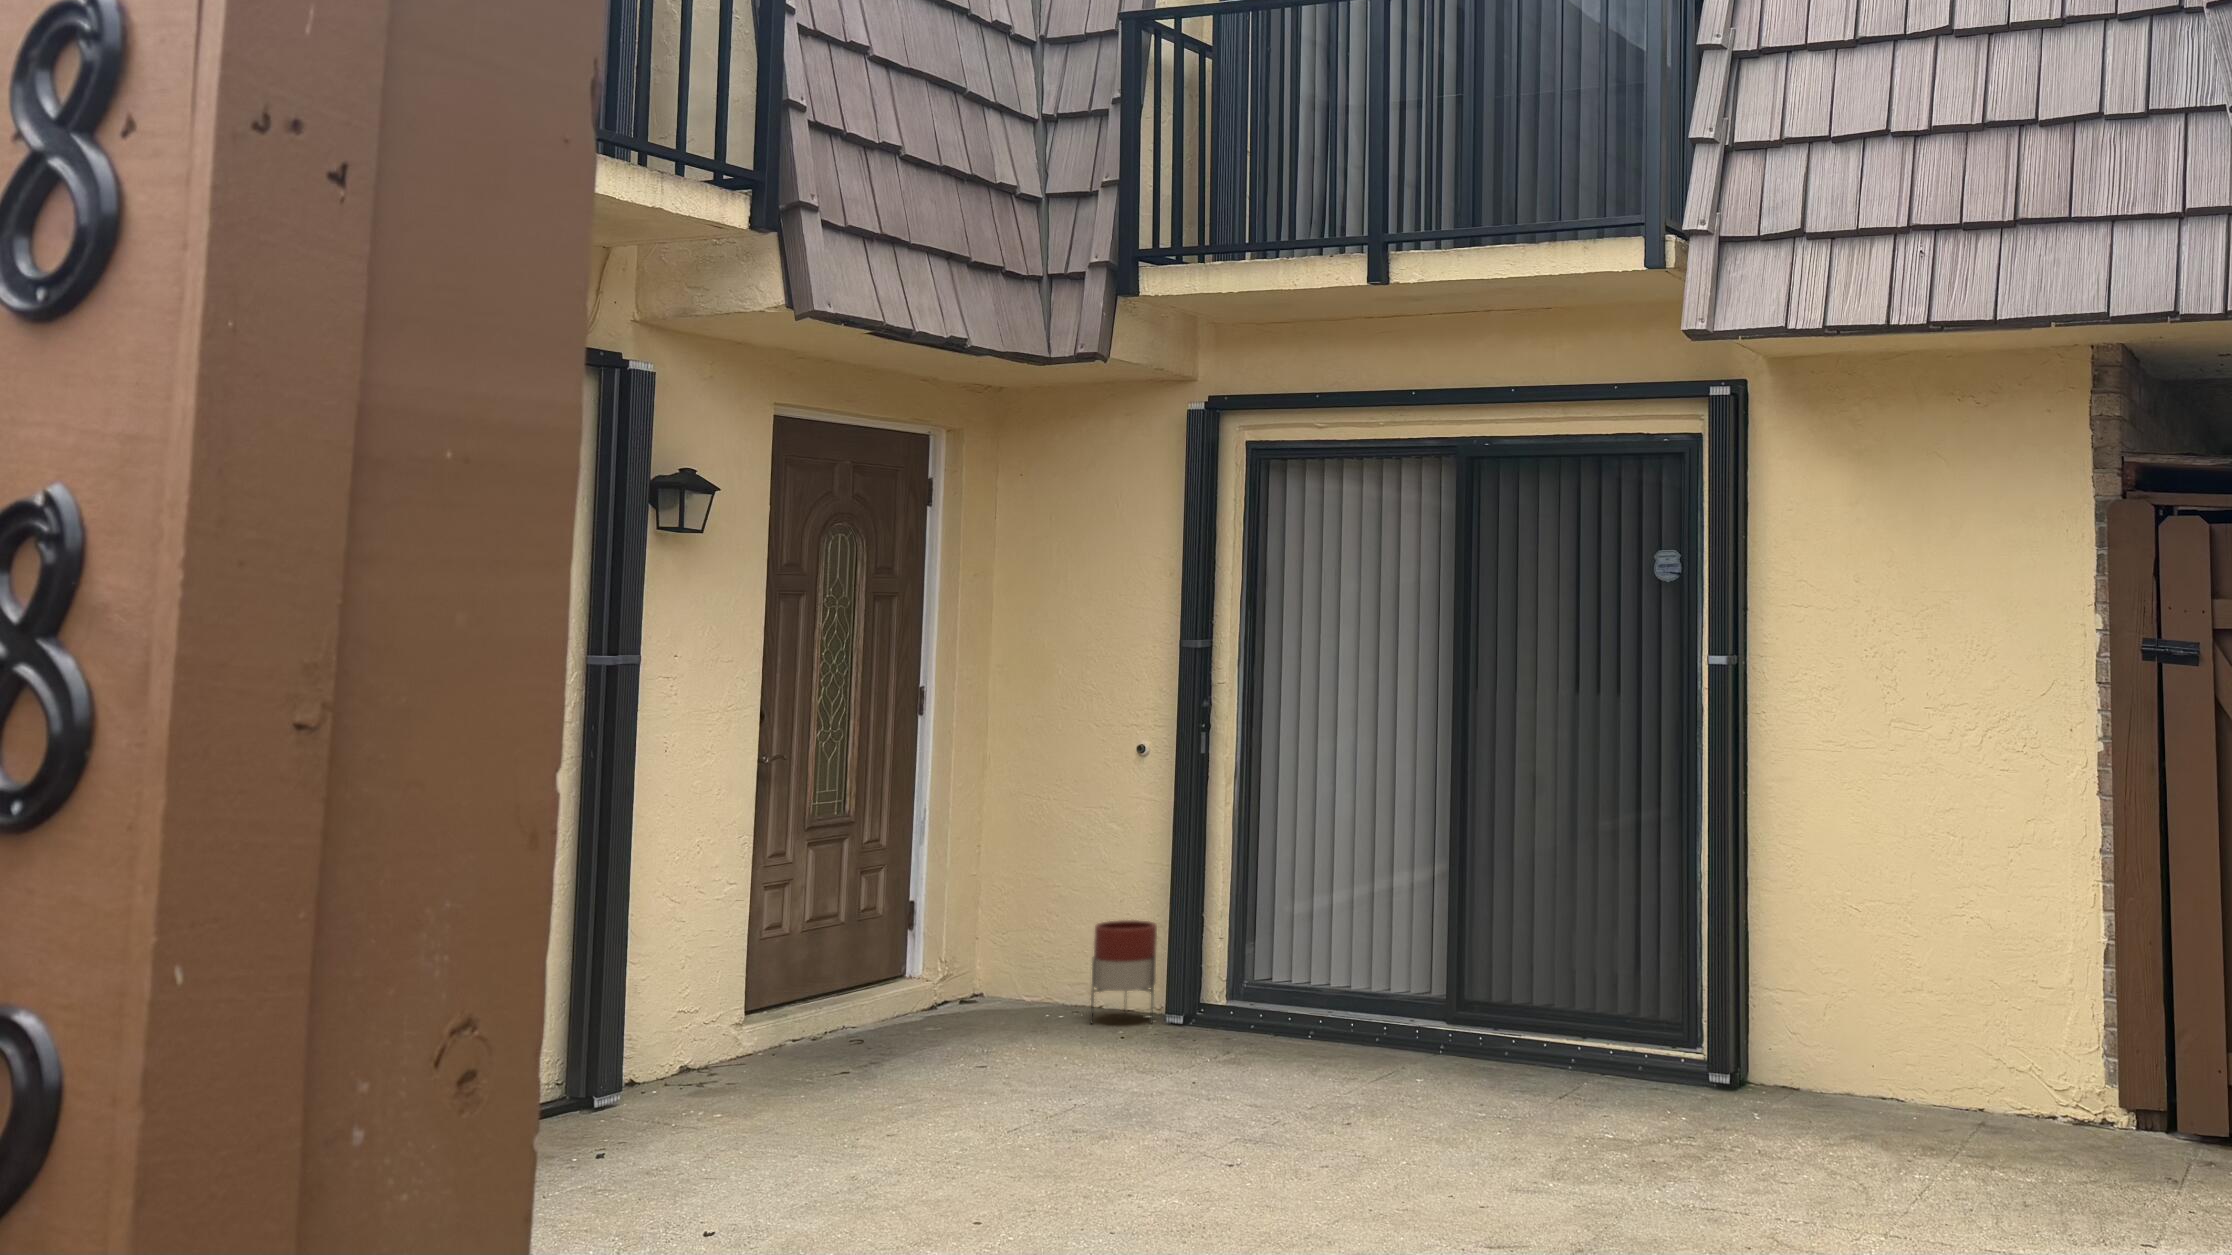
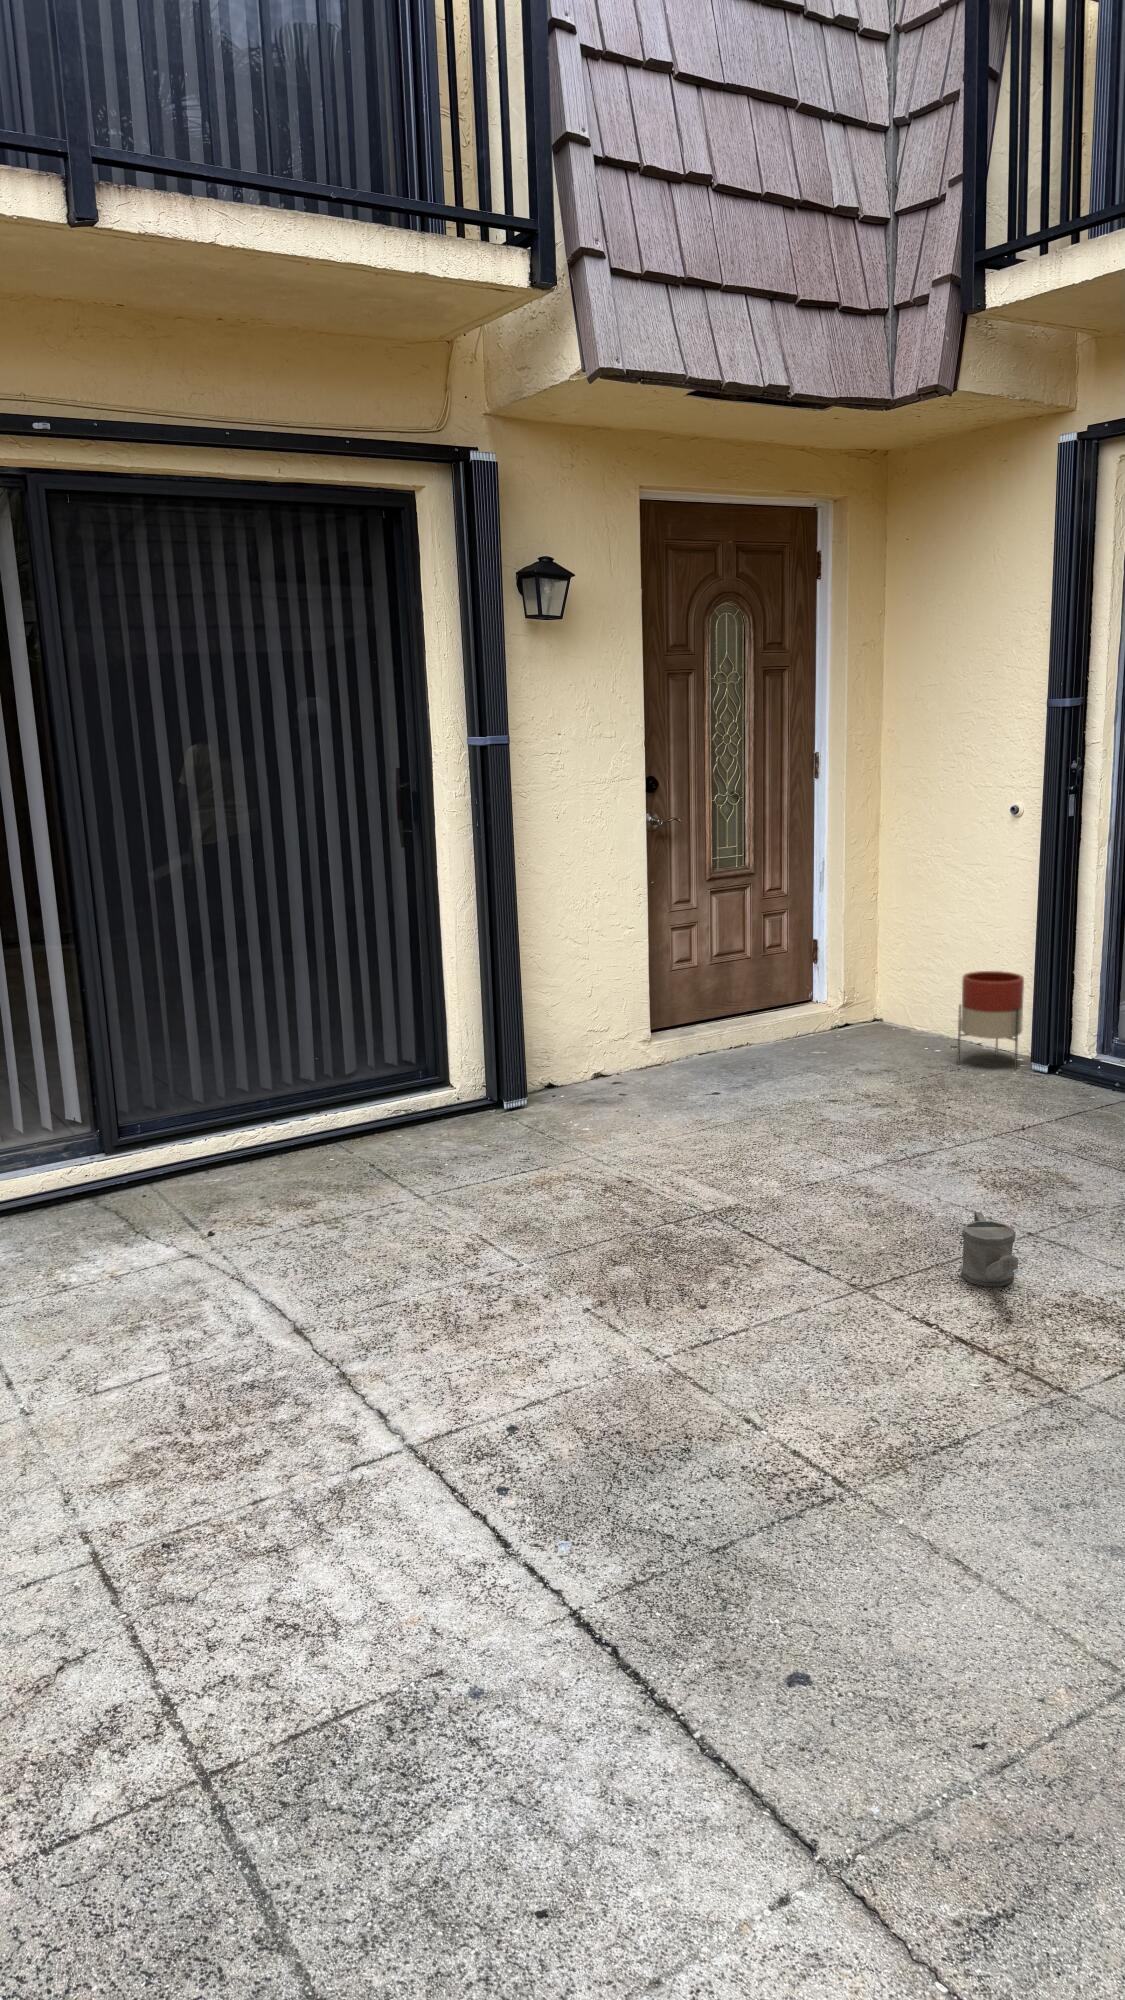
watering can: none [1193,1114,1256,1178] -> present [961,1212,1018,1287]

